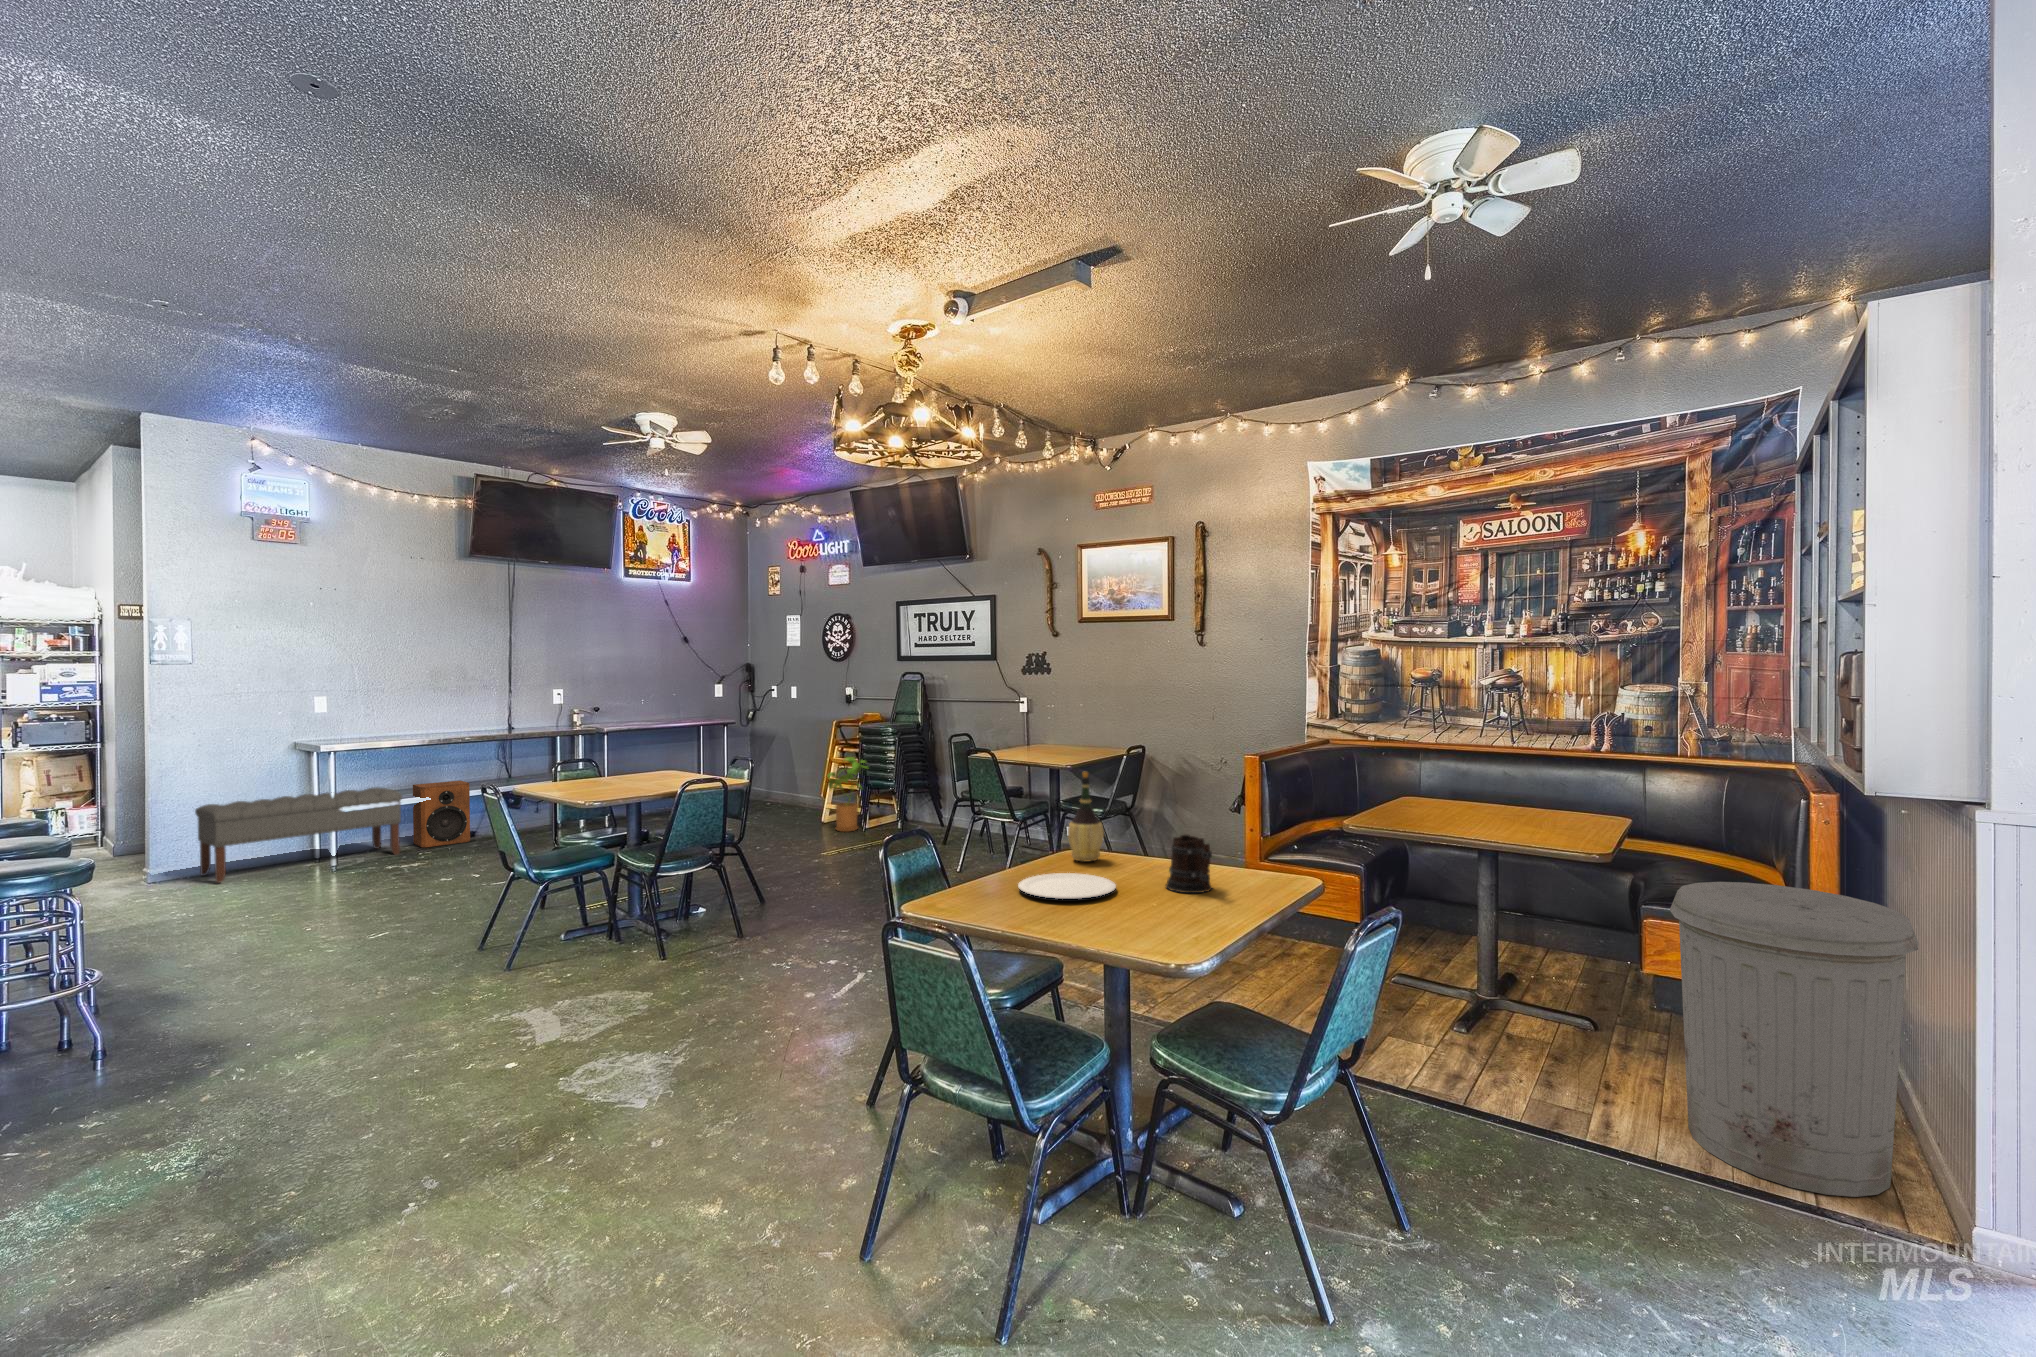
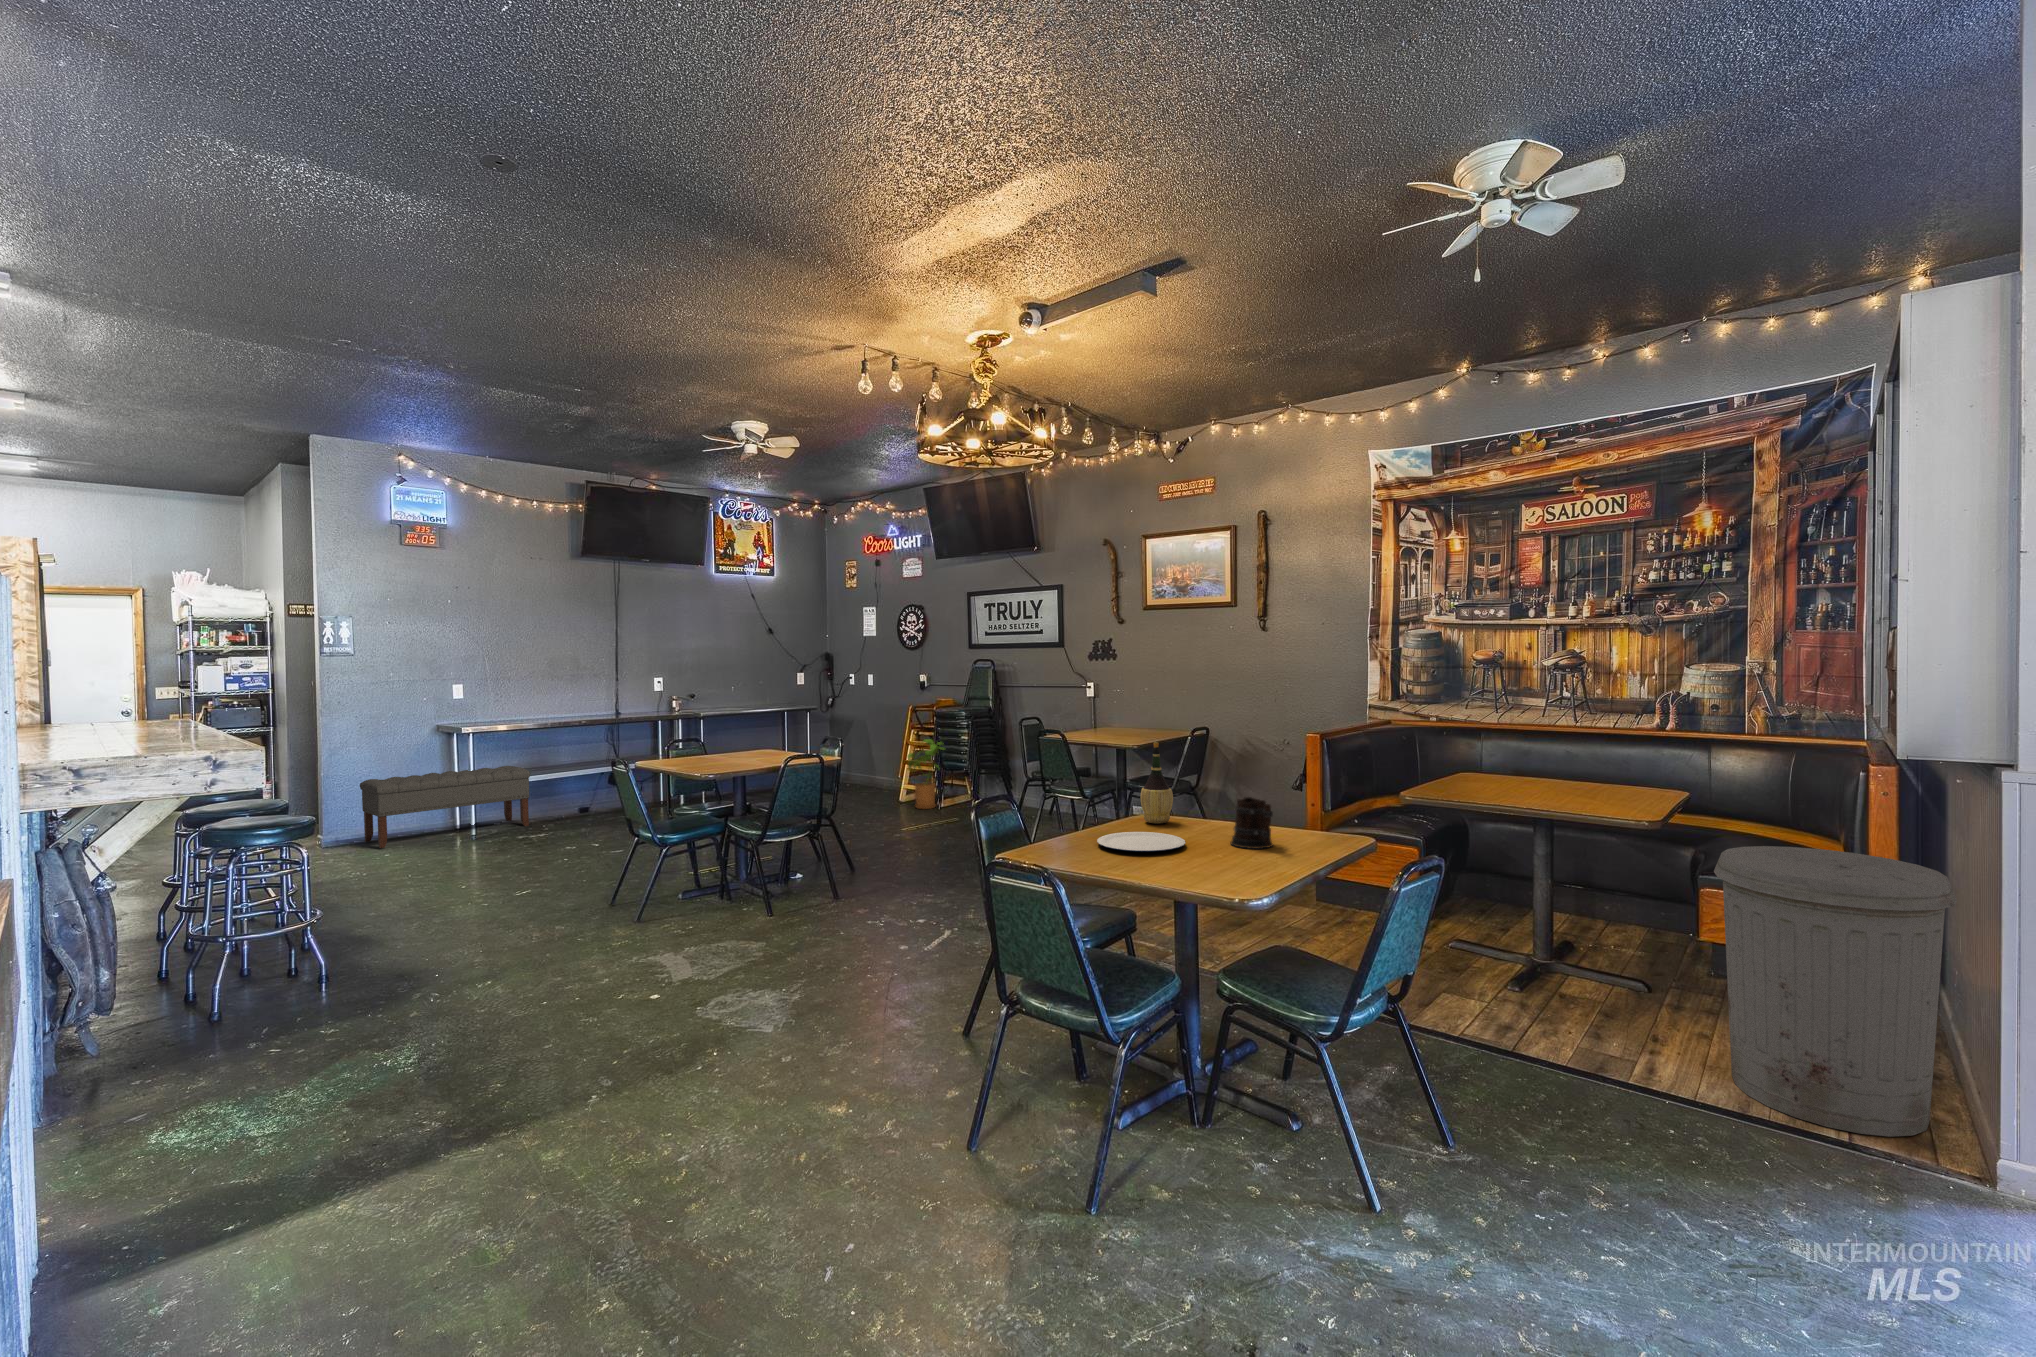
speaker: present [413,781,470,847] -> none [538,760,588,820]

